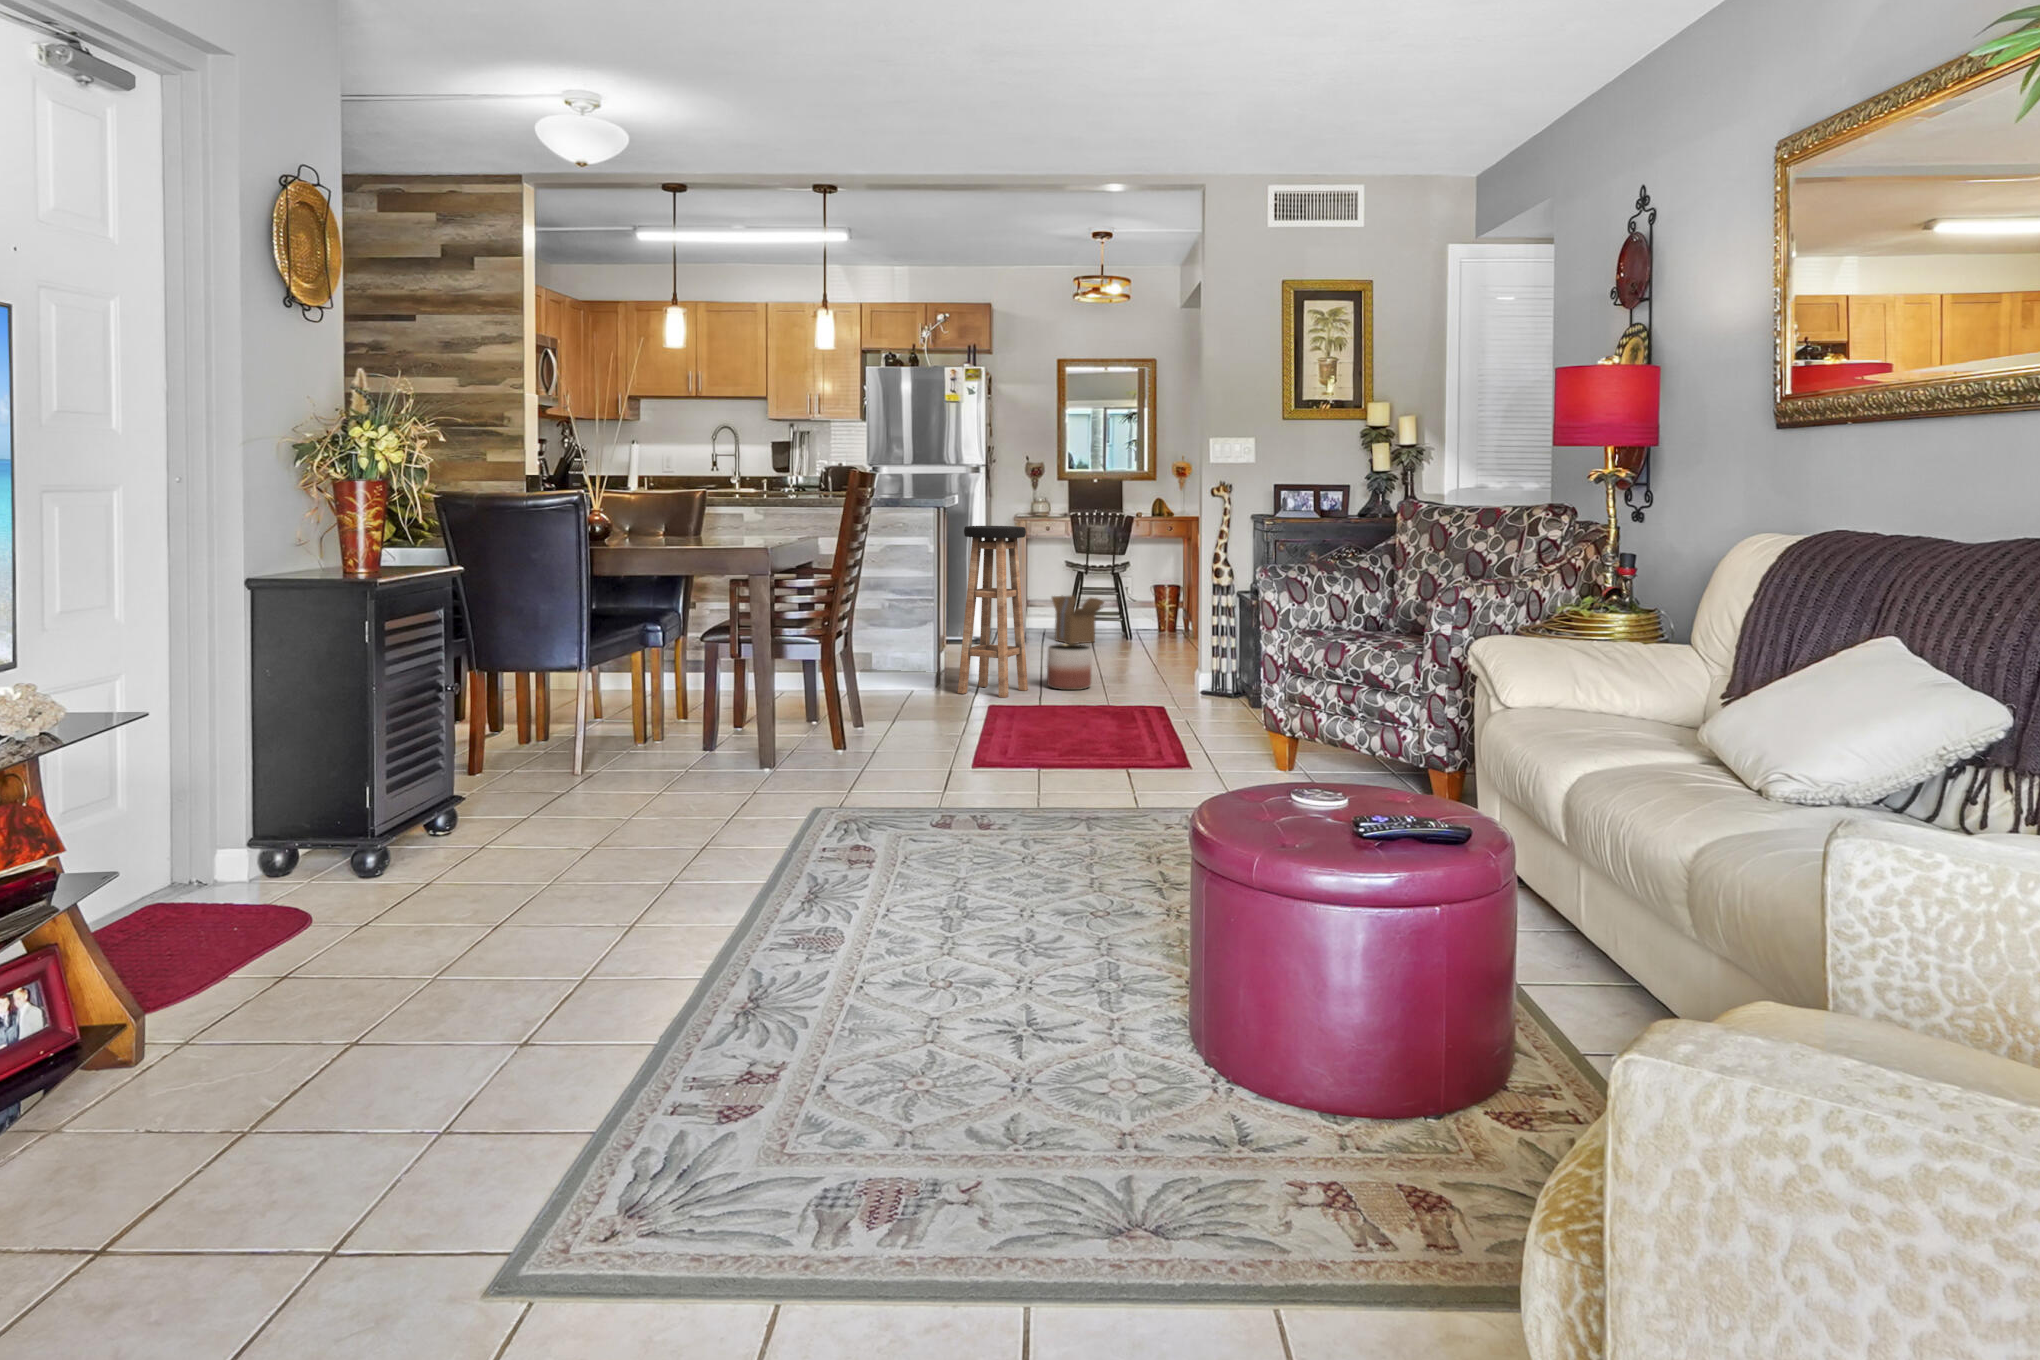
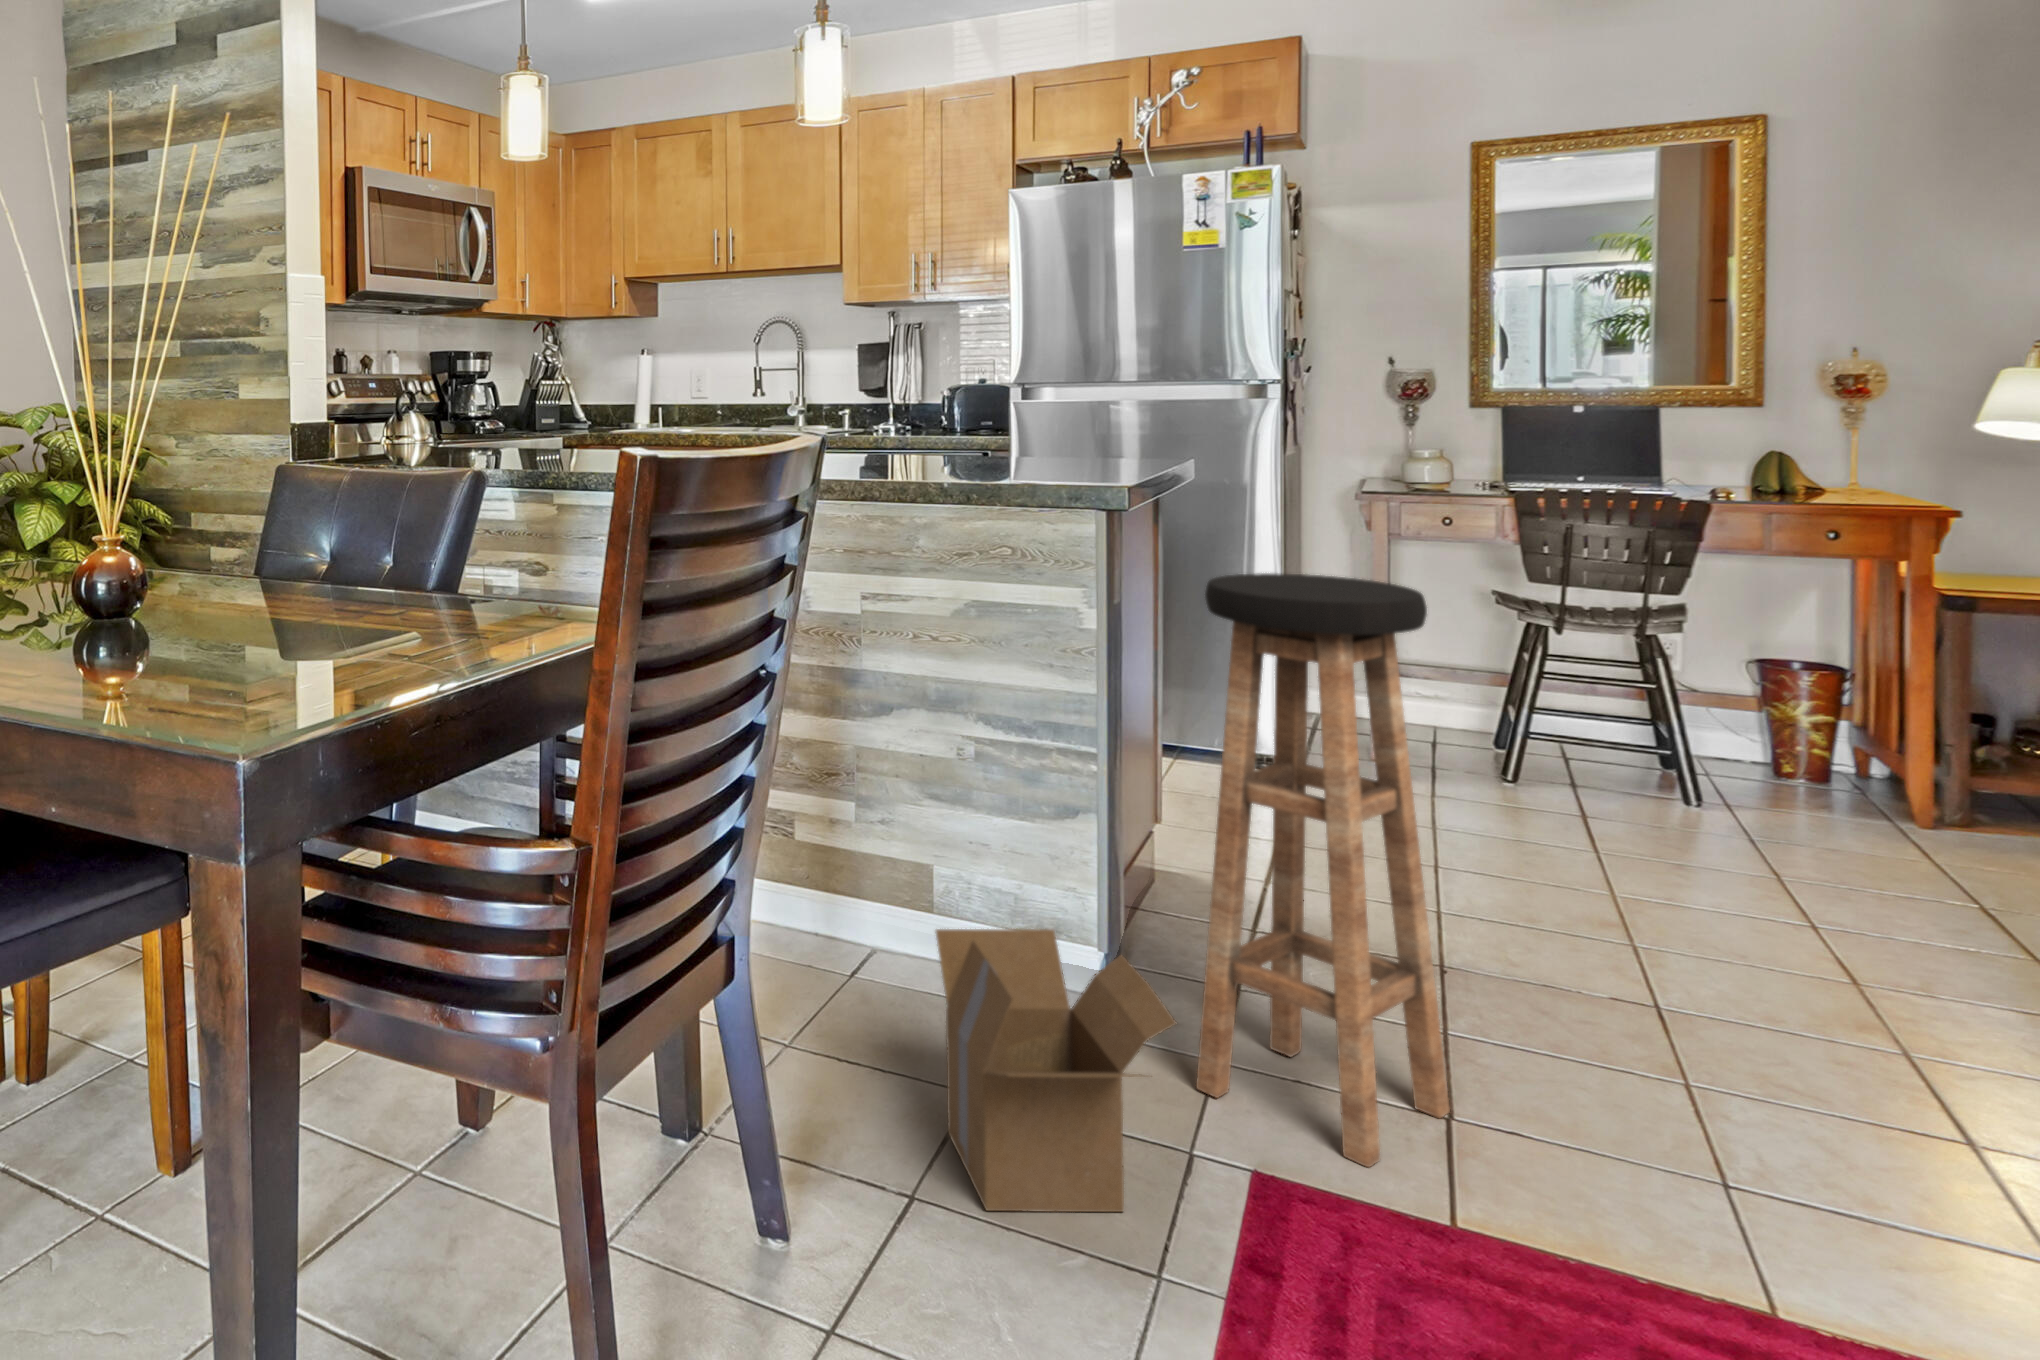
cardboard box: present [1052,596,1104,644] -> present [935,929,1176,1212]
planter: present [1047,644,1091,690] -> none [1519,958,1708,1158]

